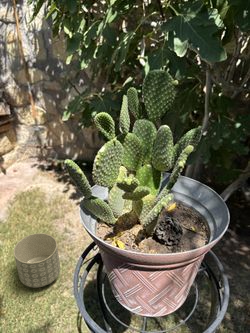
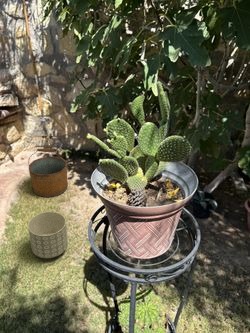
bucket: none [19,161,62,213] -> present [28,149,68,197]

